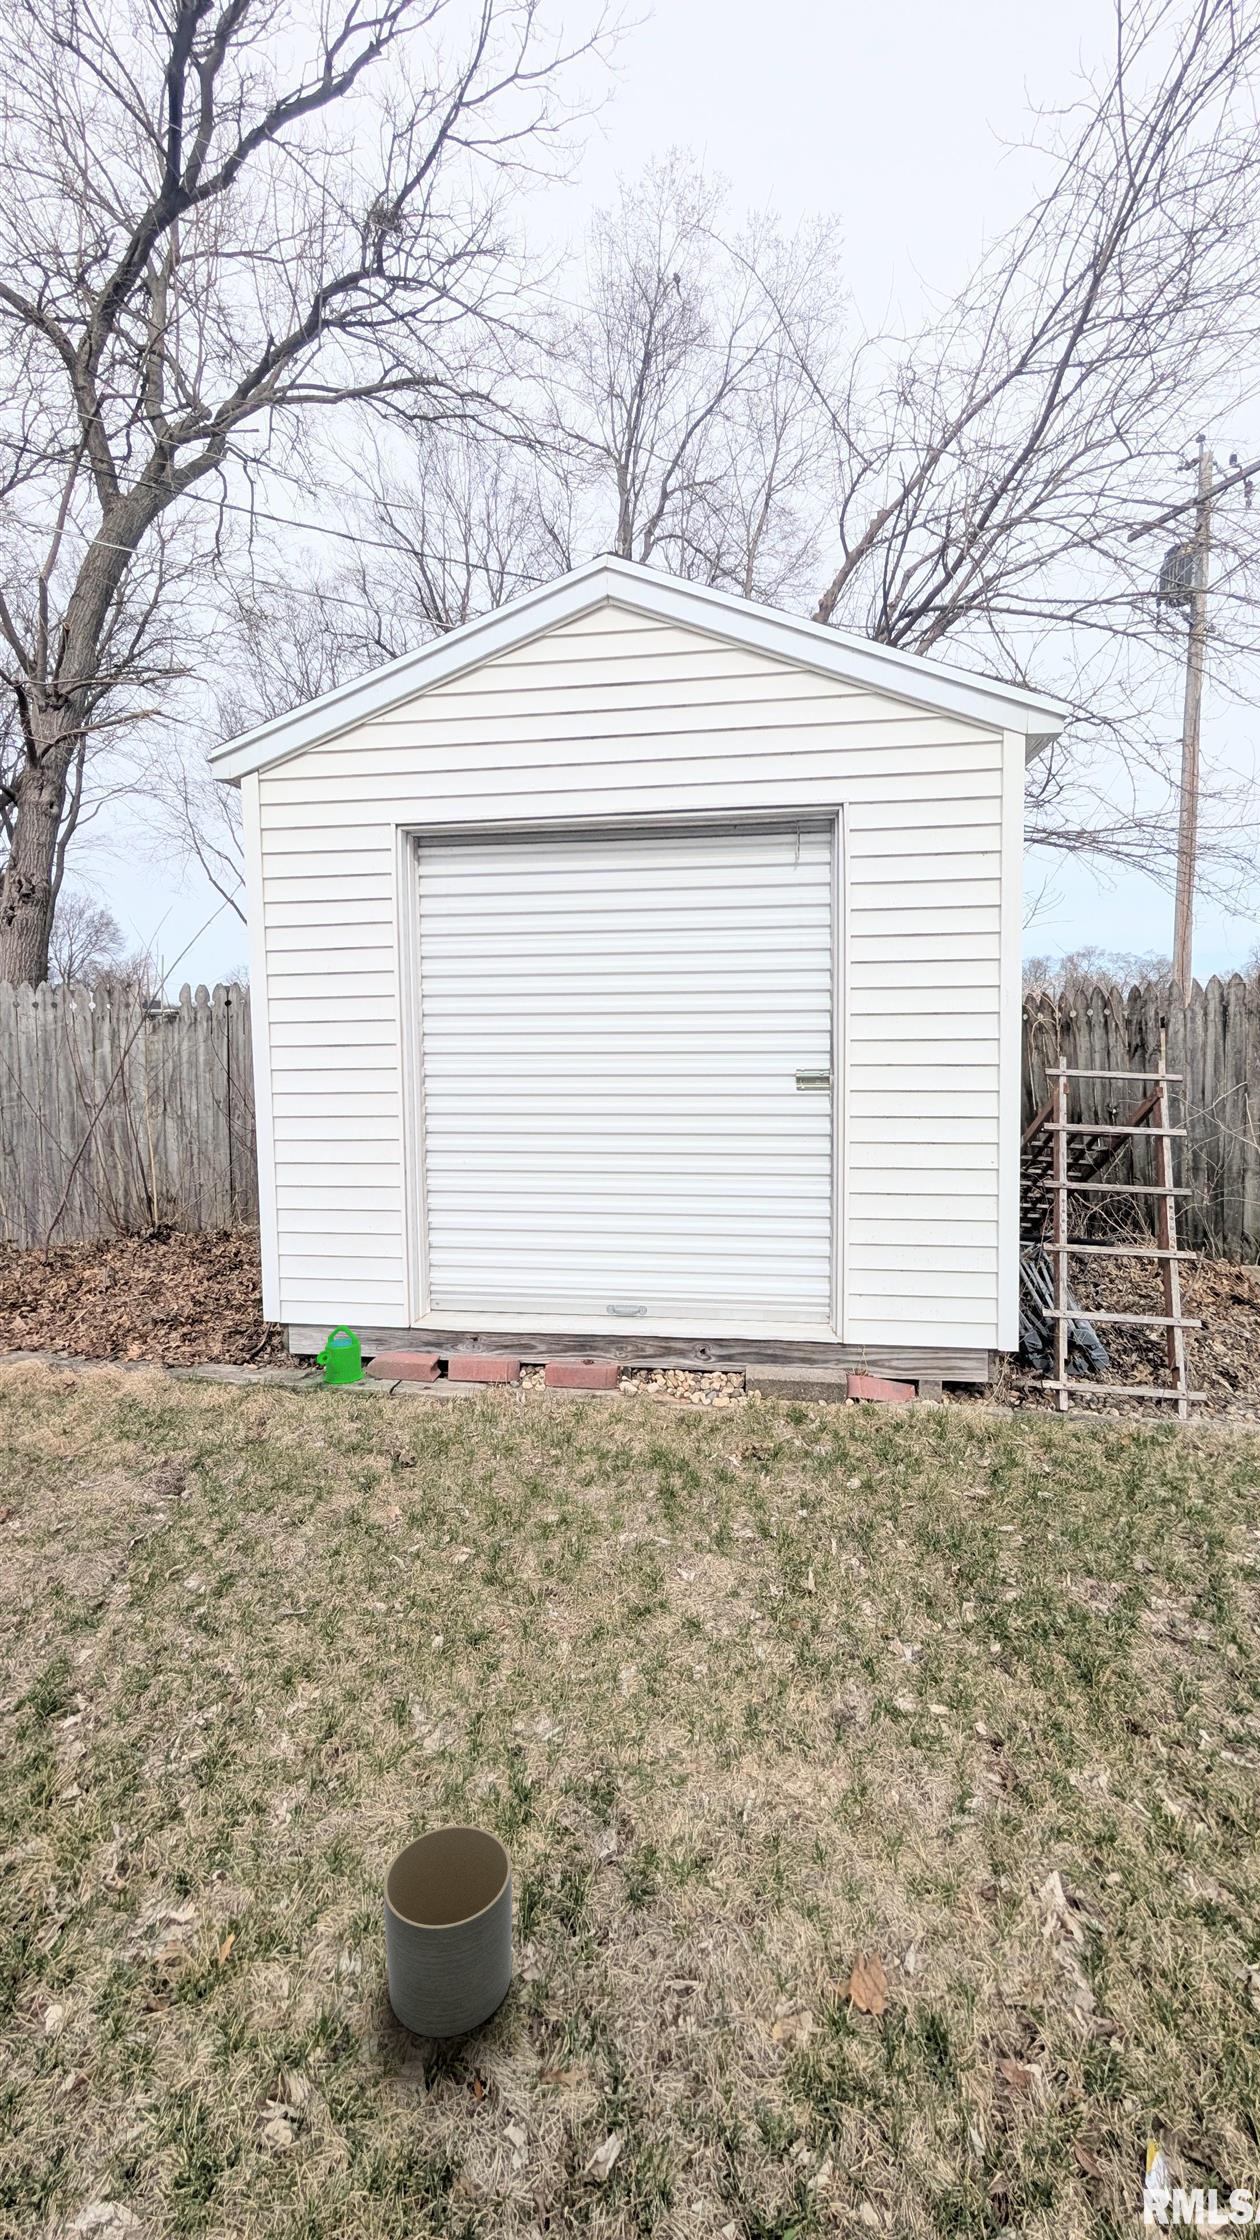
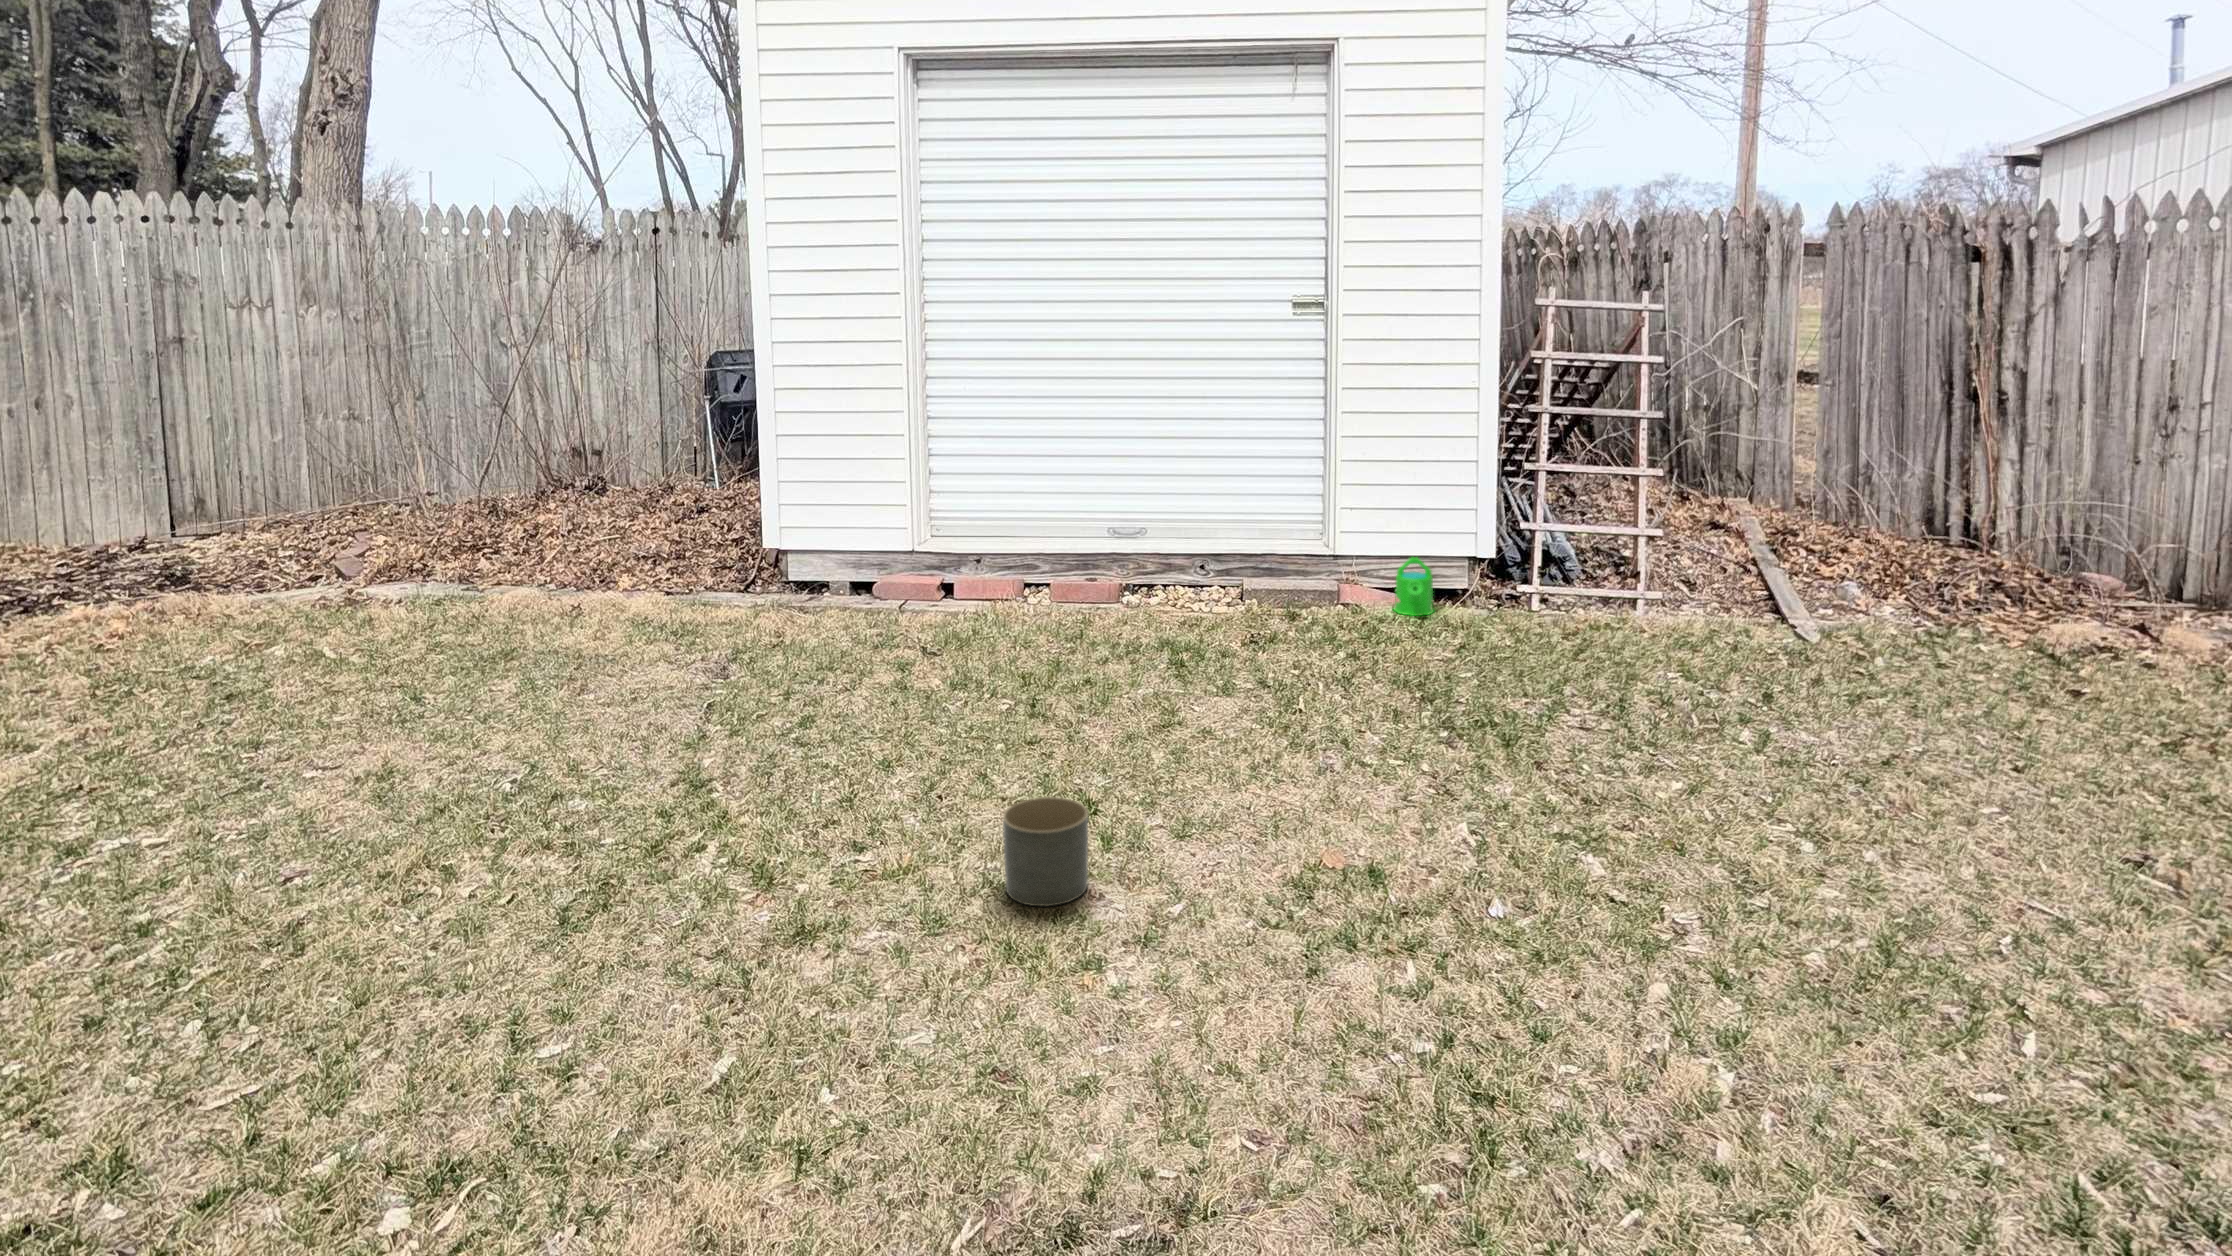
watering can: present [317,1325,364,1384] -> present [1394,557,1434,616]

